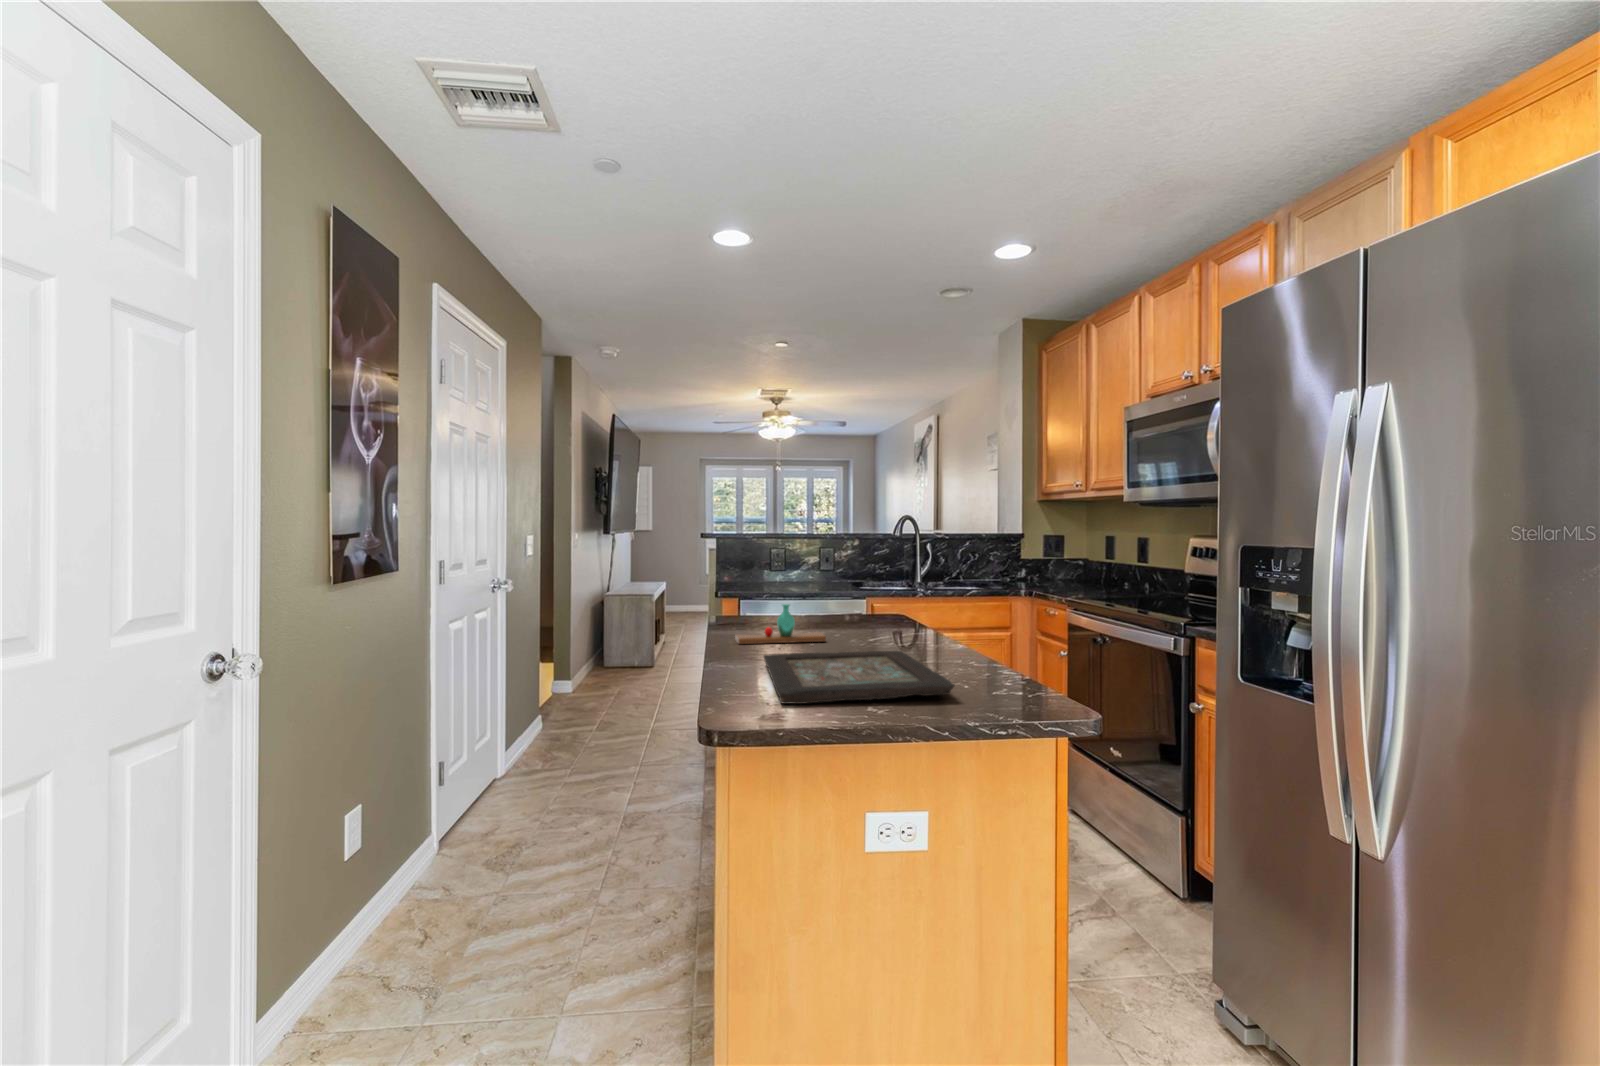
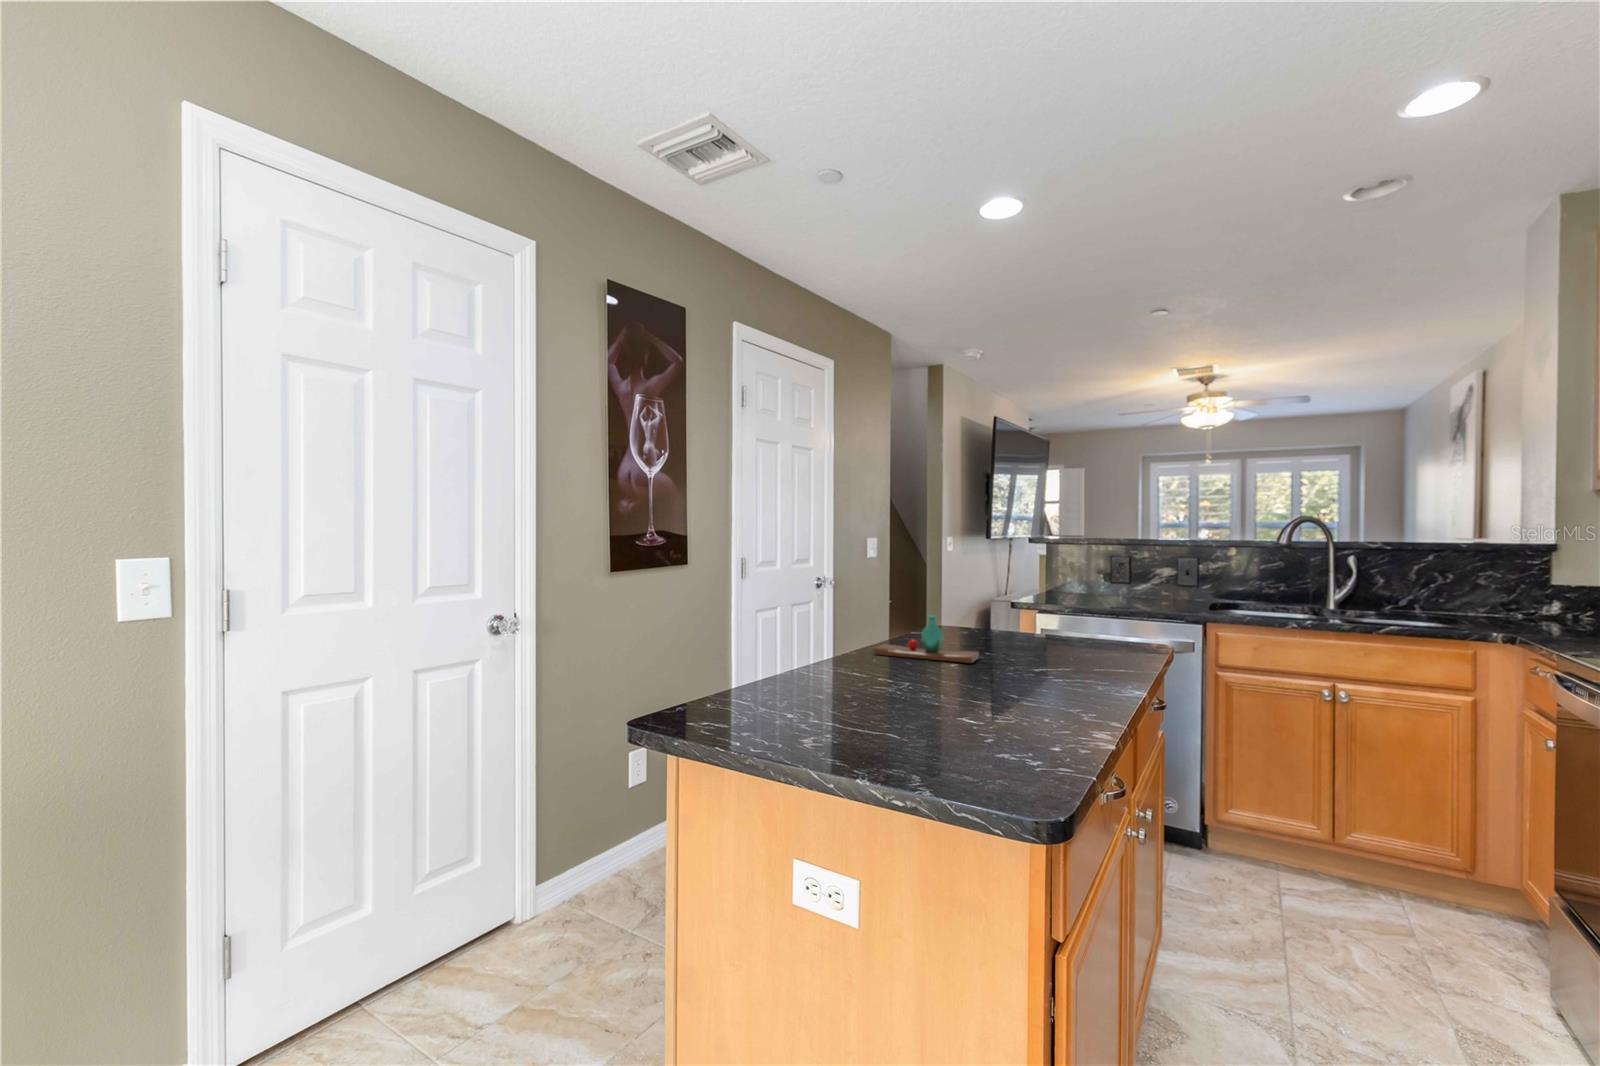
decorative tray: present [764,651,955,704] -> none [740,666,997,740]

